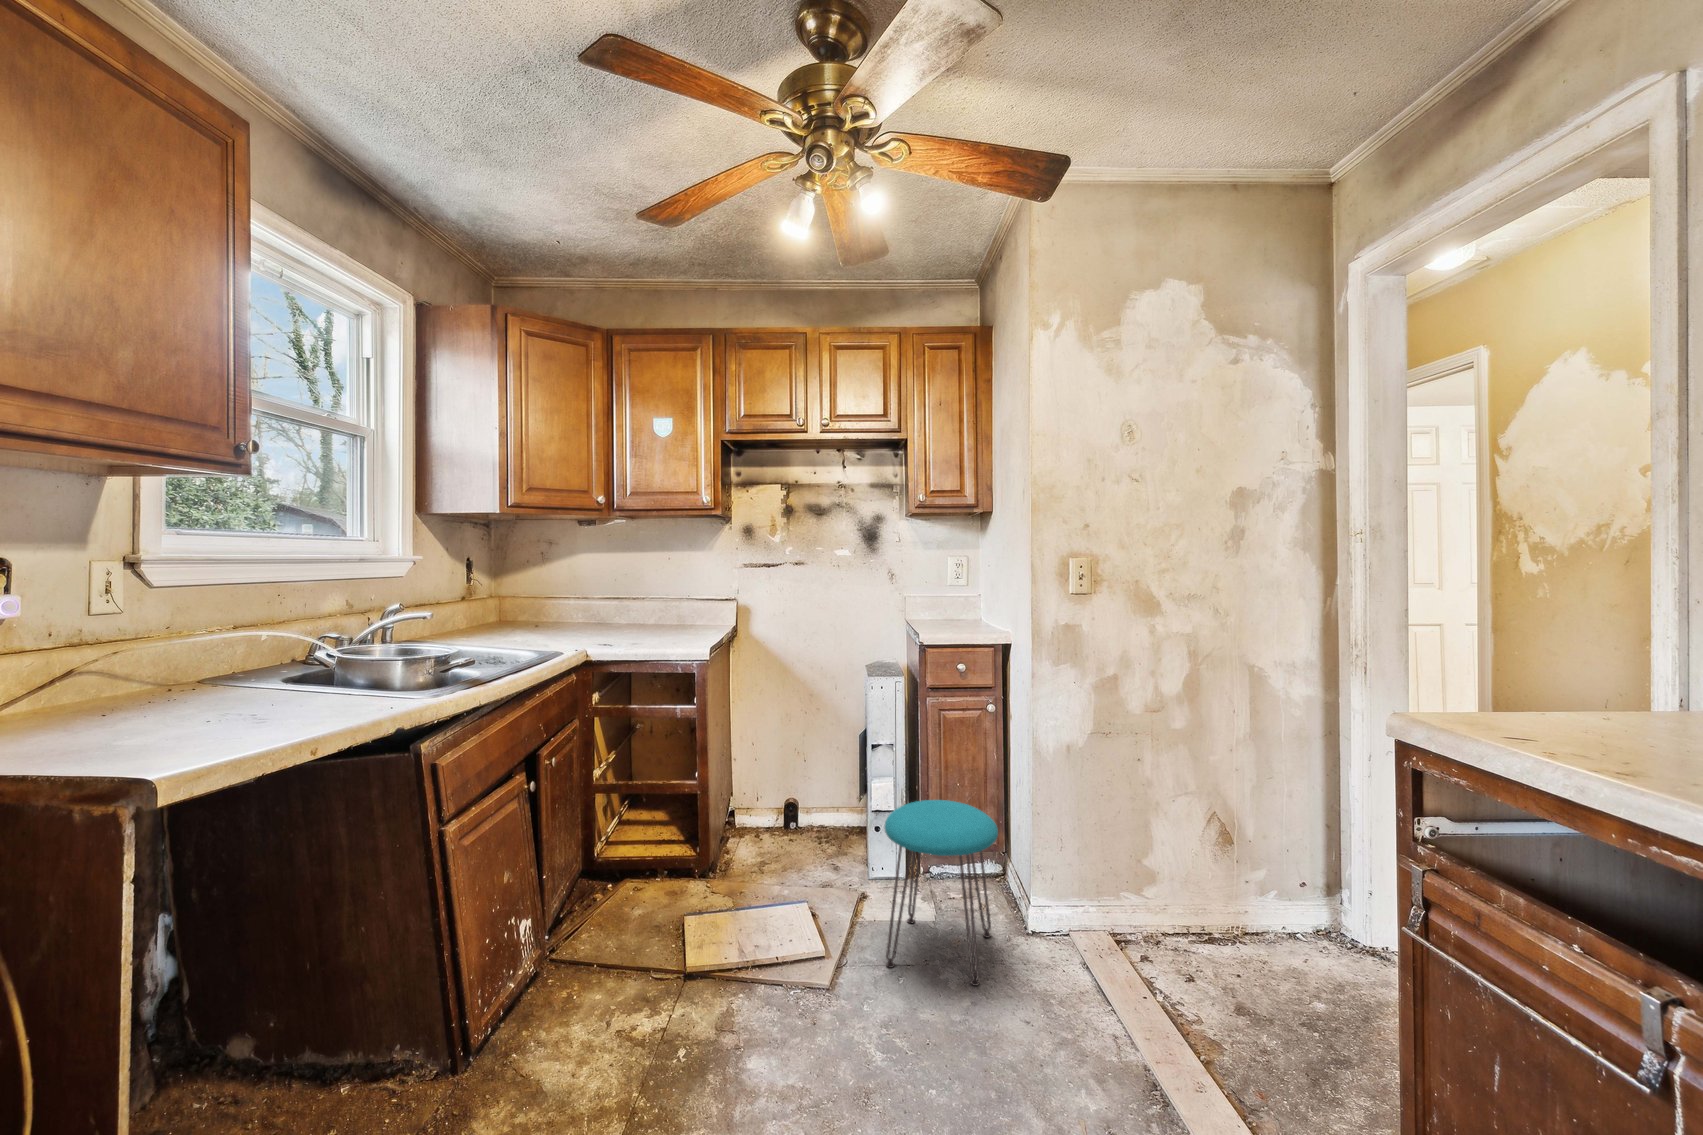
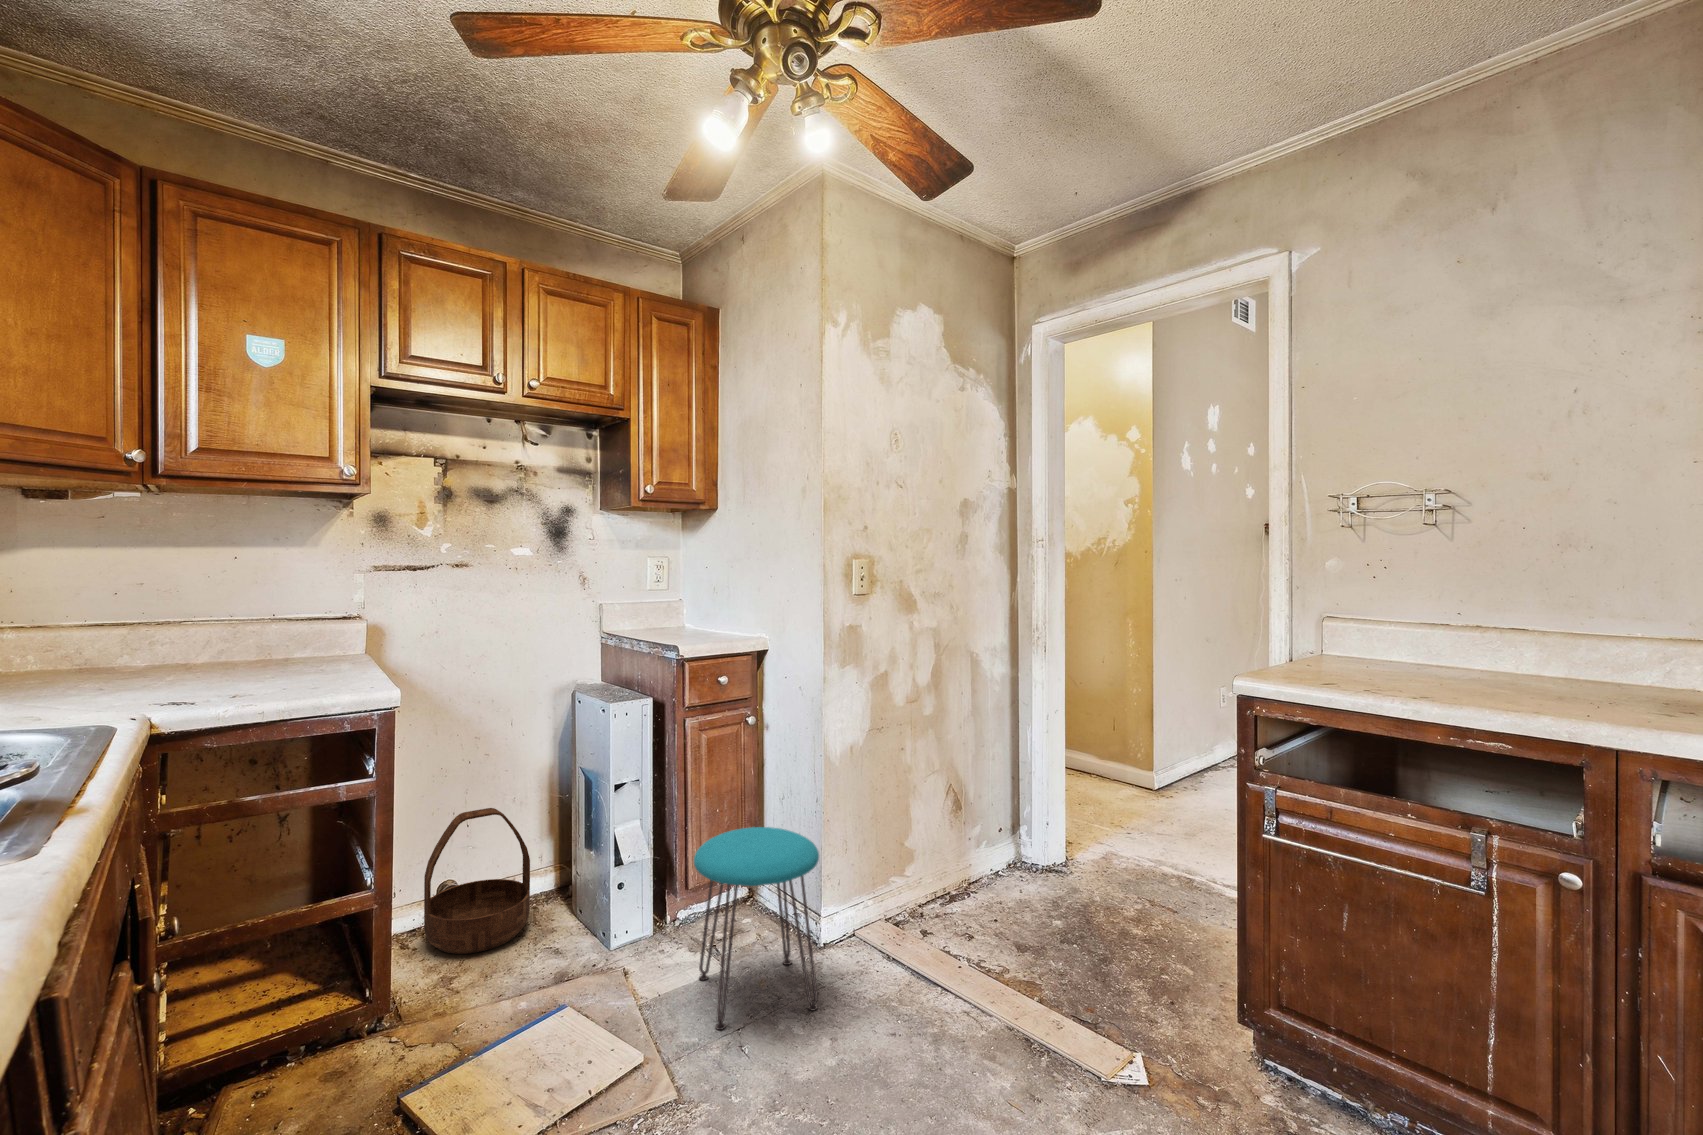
basket: none [762,743,832,847] -> present [424,808,530,954]

